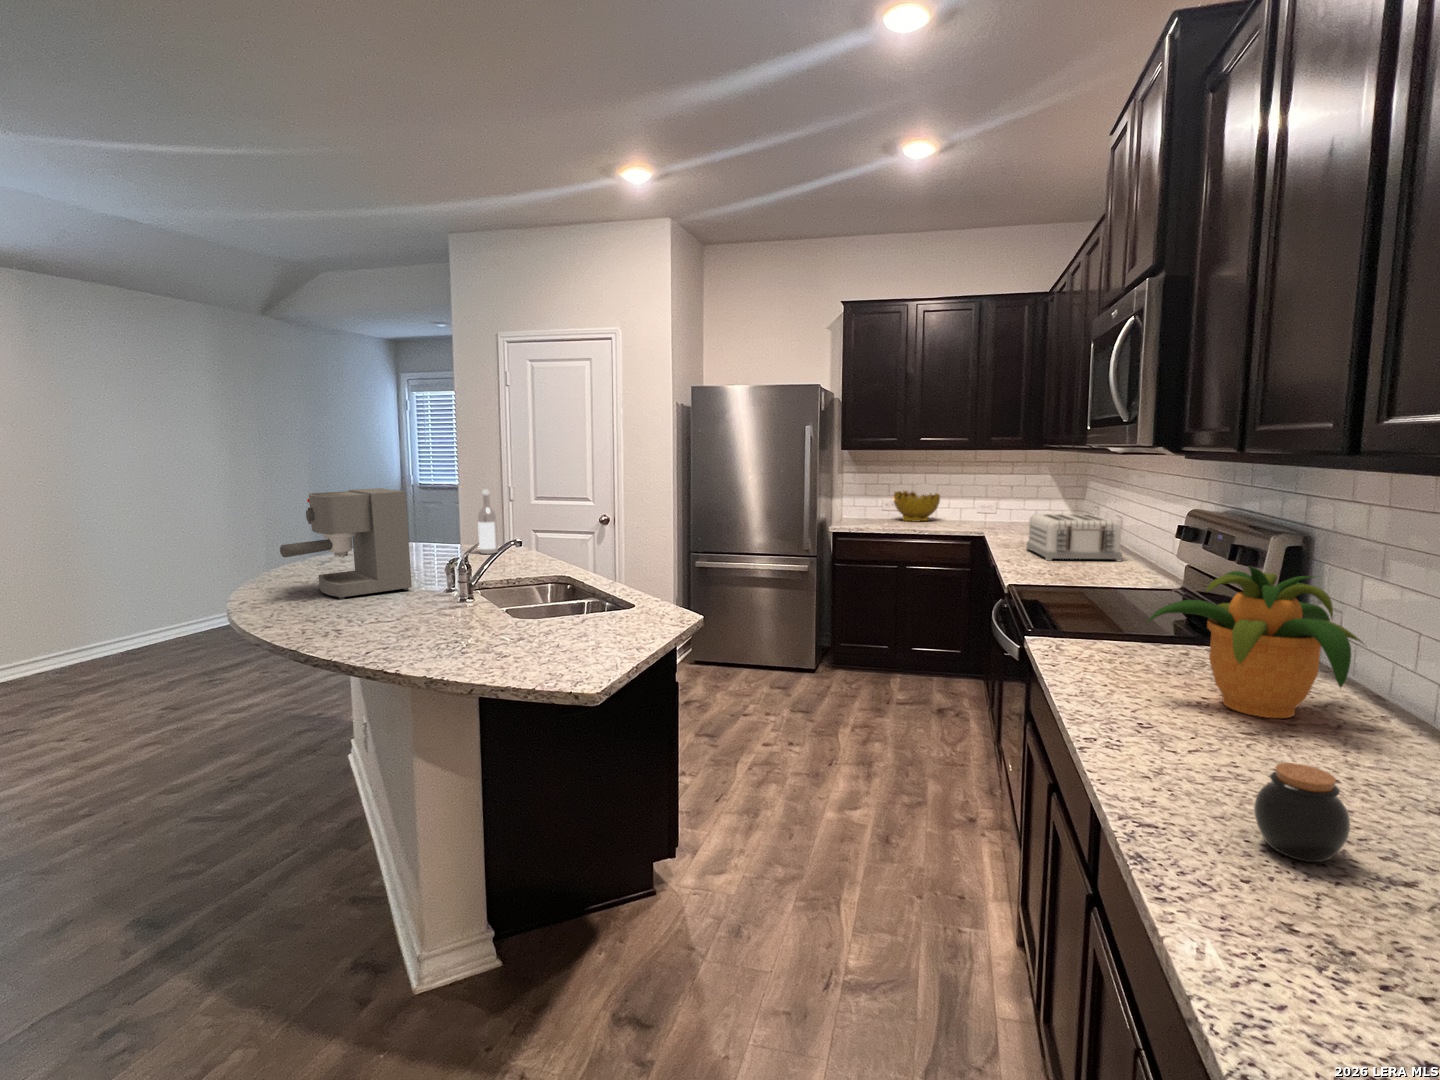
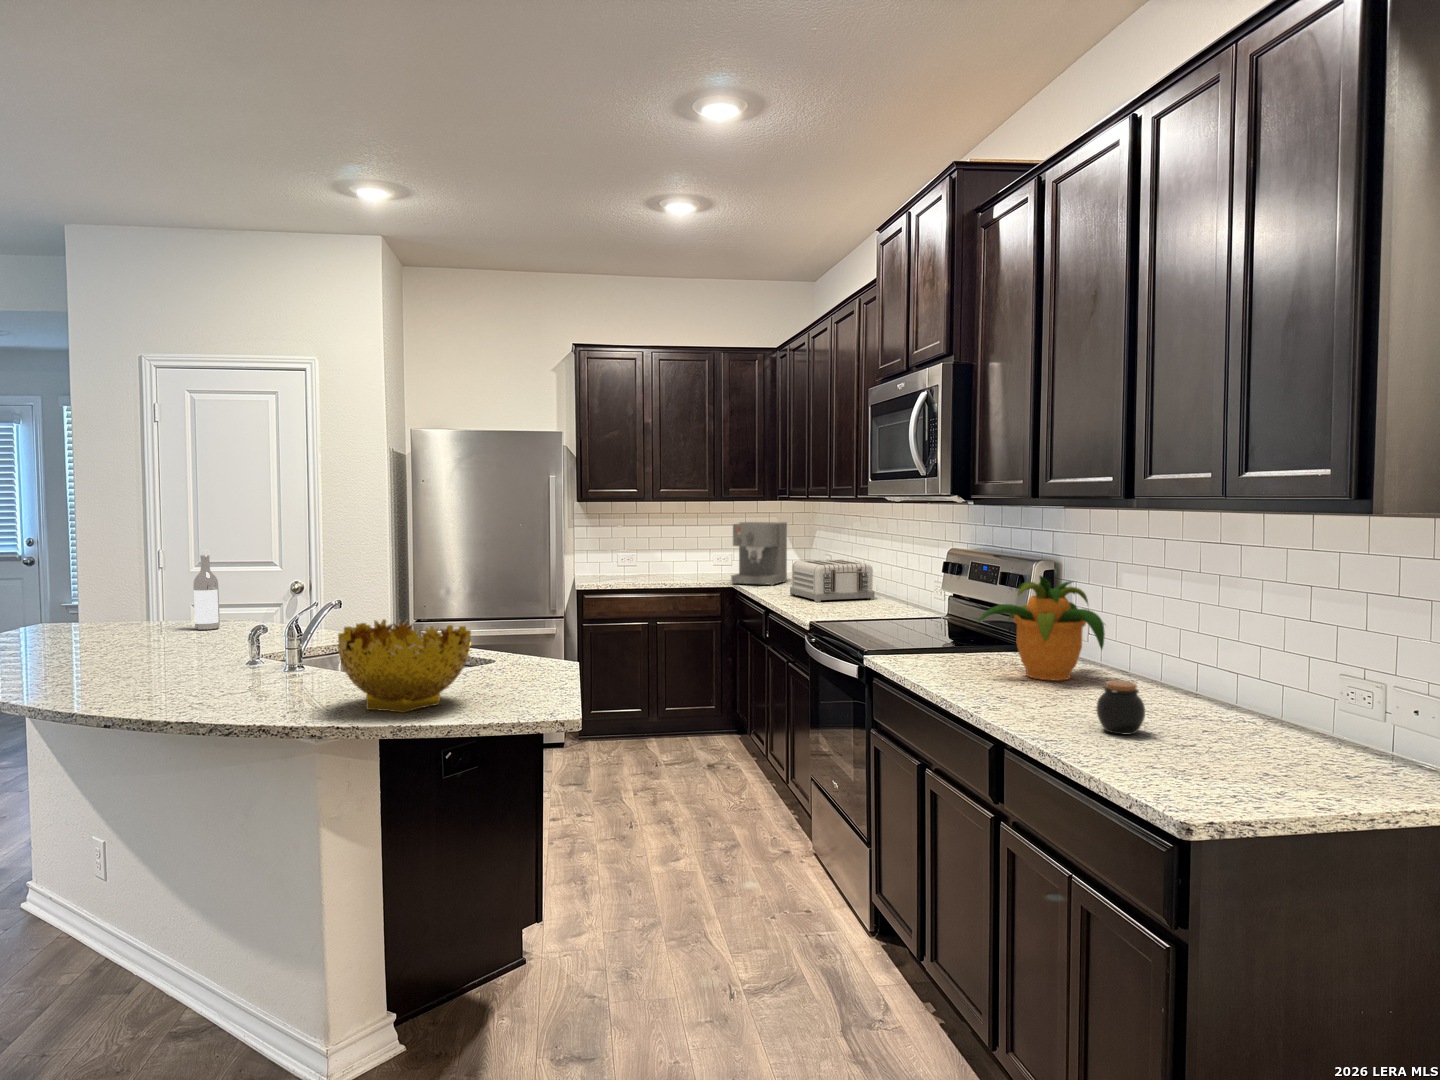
coffee maker: present [280,488,412,599] -> present [731,522,787,586]
decorative bowl: present [894,491,940,522] -> present [338,619,471,713]

